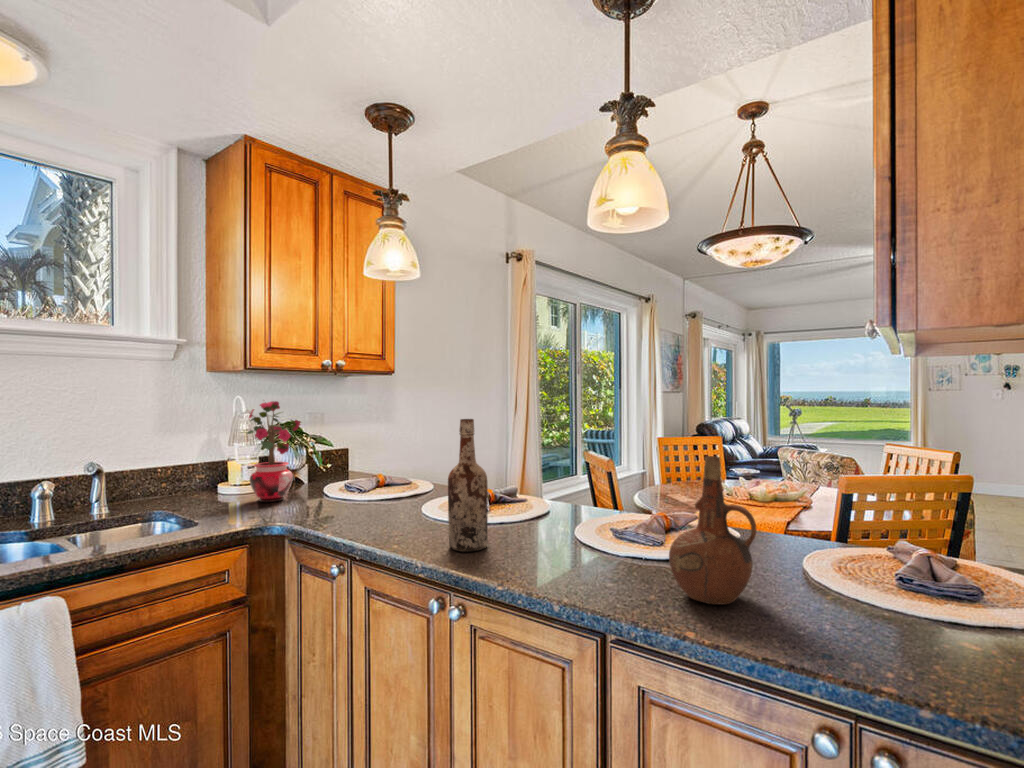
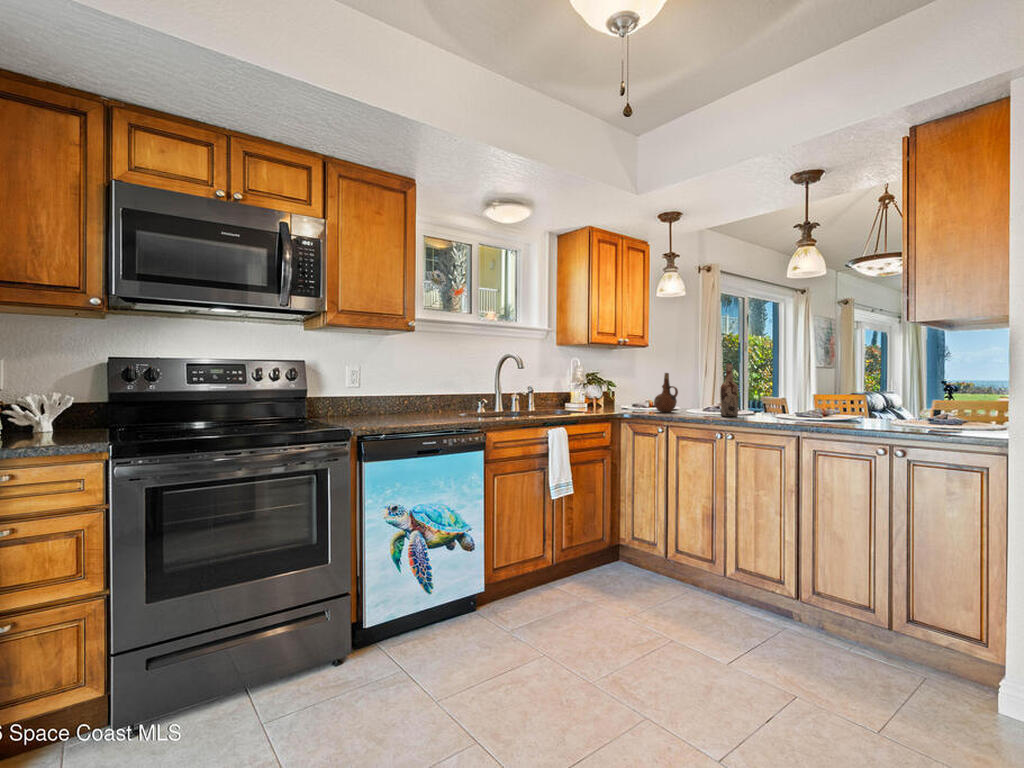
potted plant: present [245,401,300,502] -> none [591,359,618,409]
ceramic pitcher: present [669,456,756,605] -> present [654,373,678,412]

